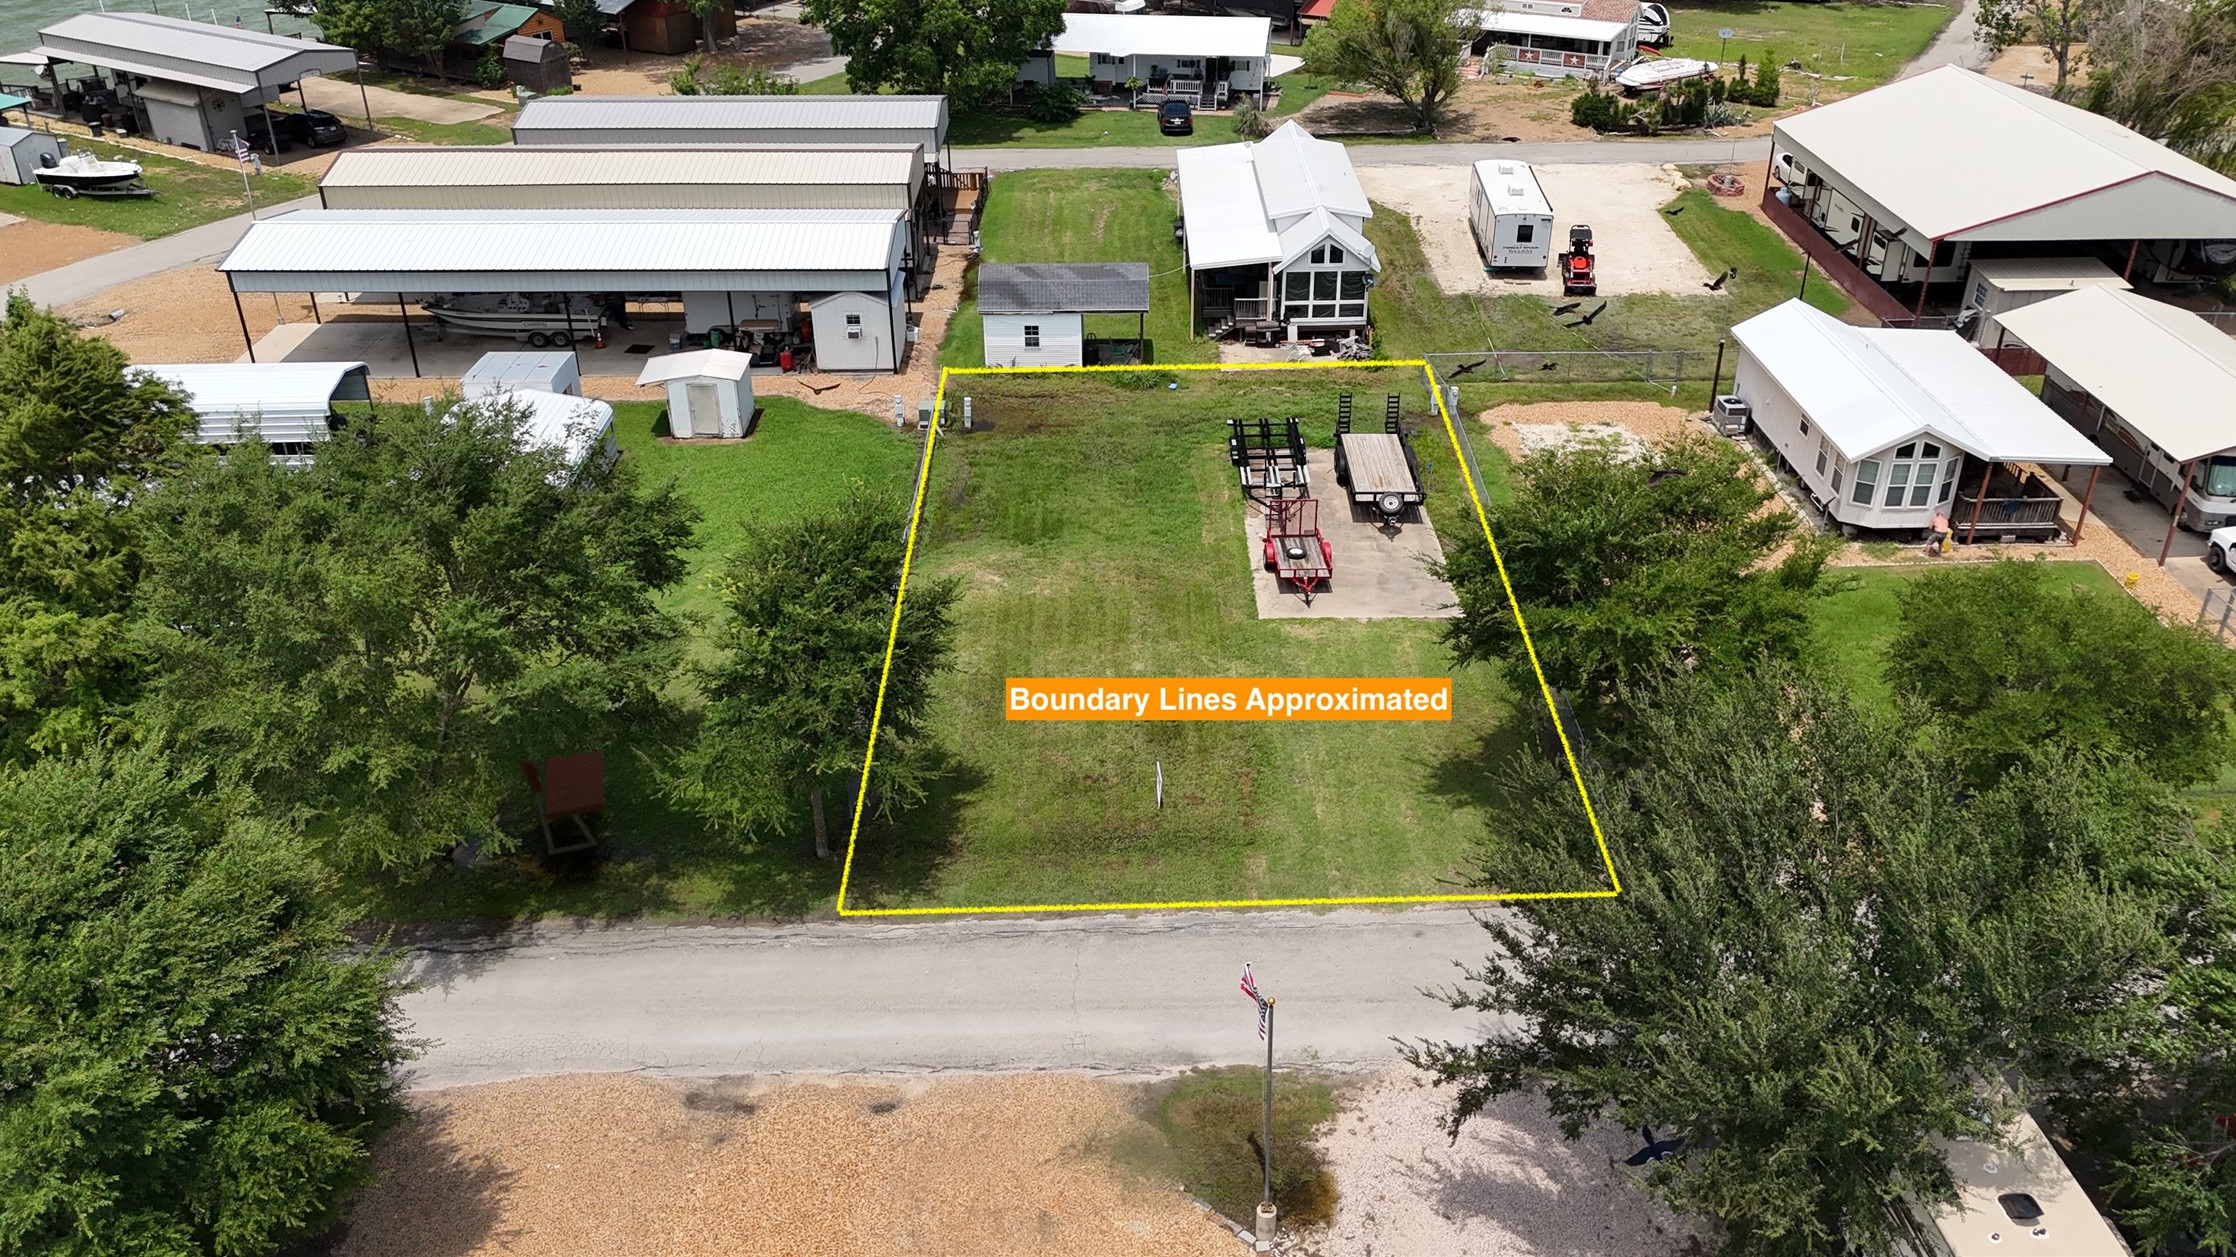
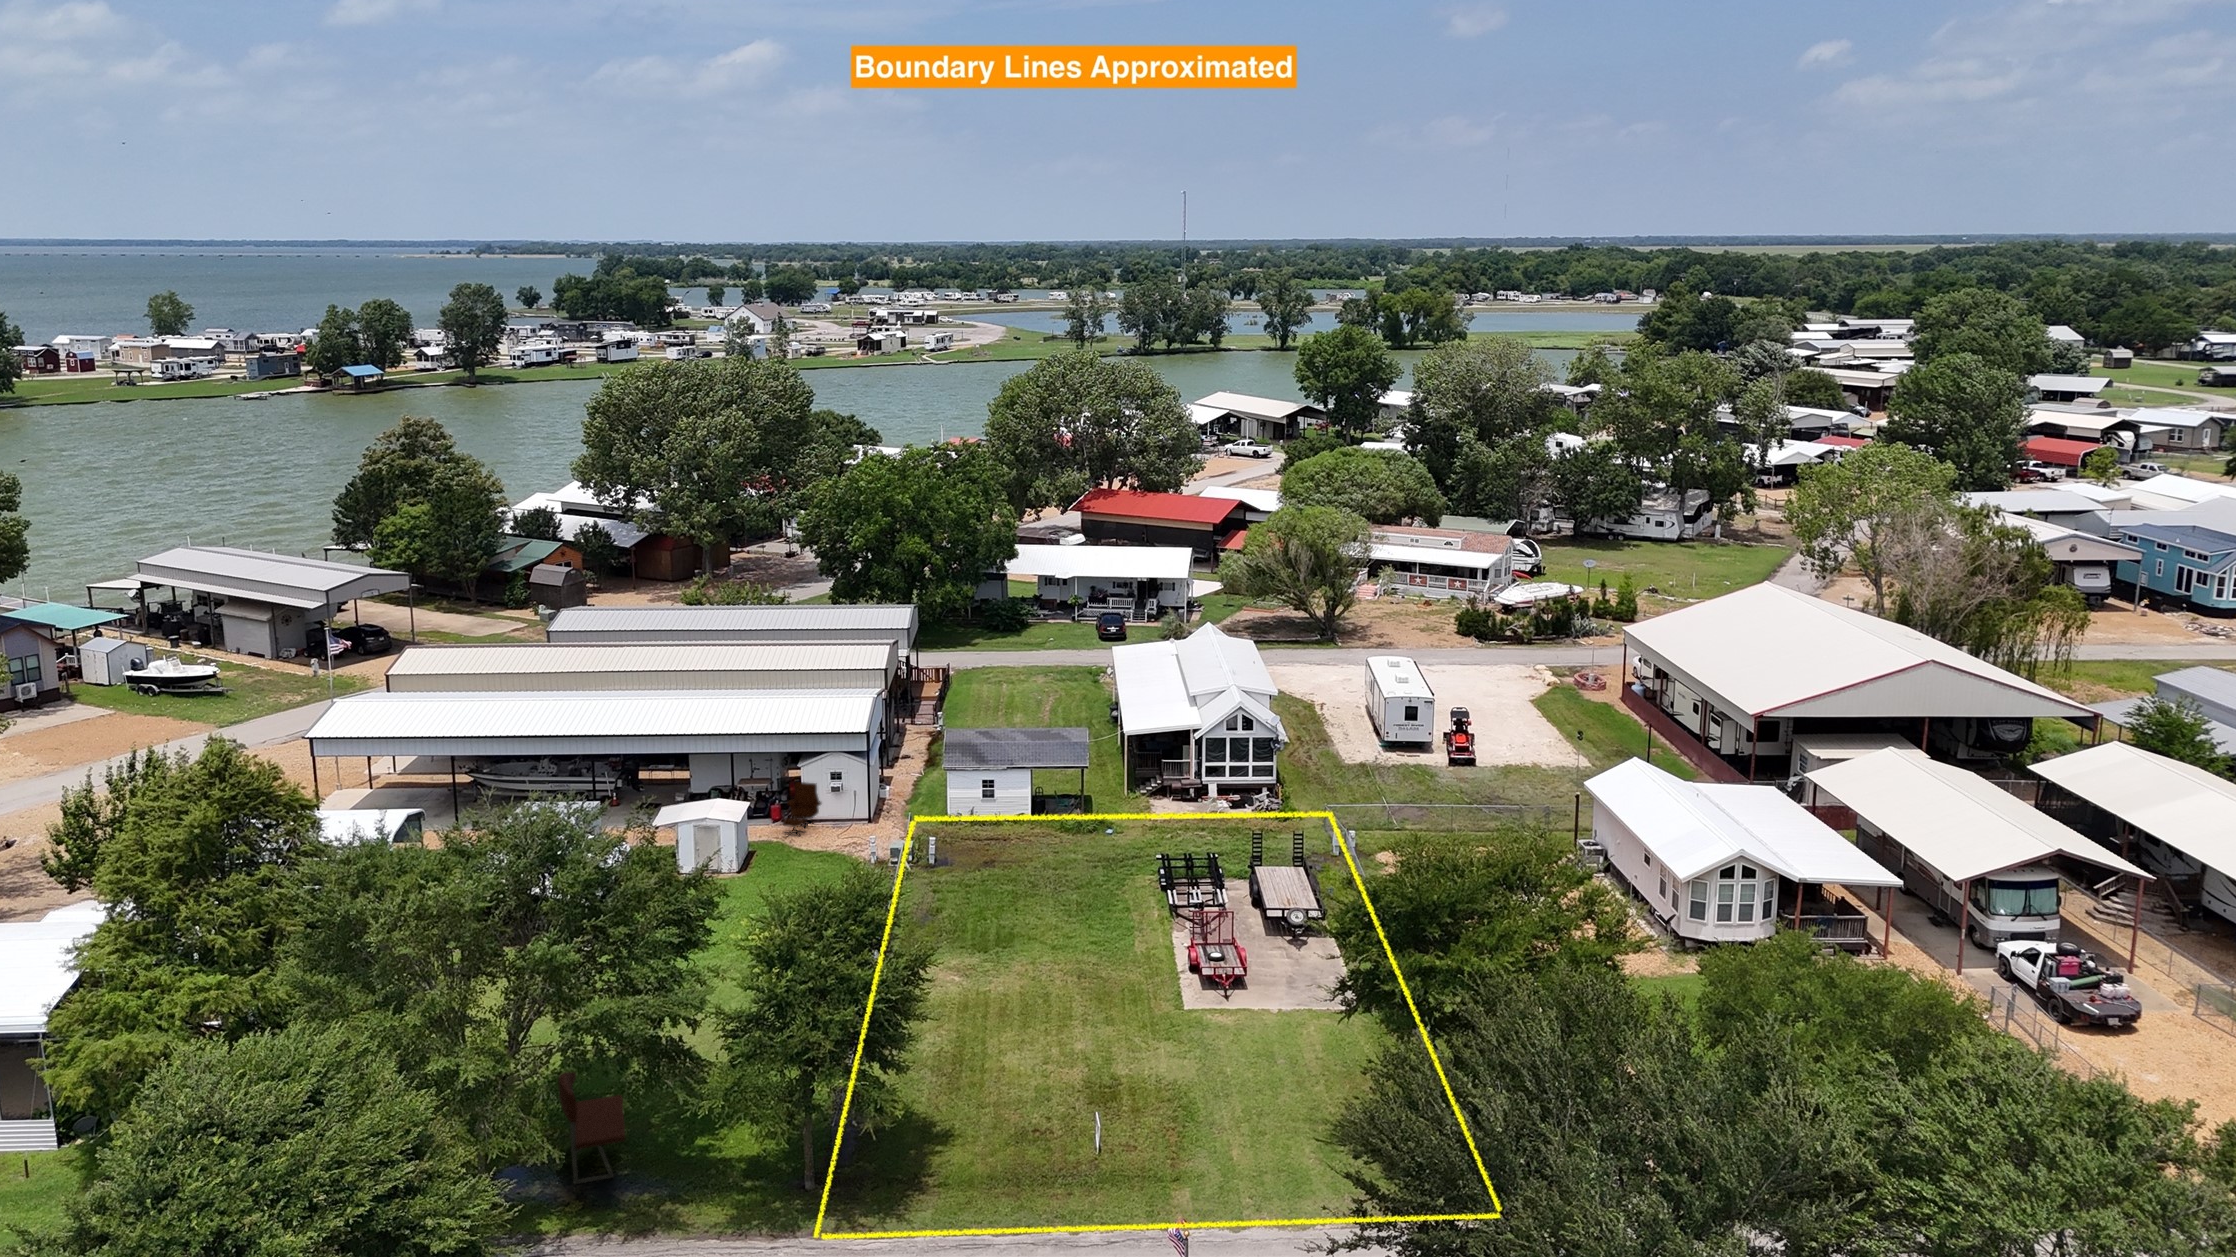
lounge chair: none [794,327,840,392] -> present [782,782,821,835]

